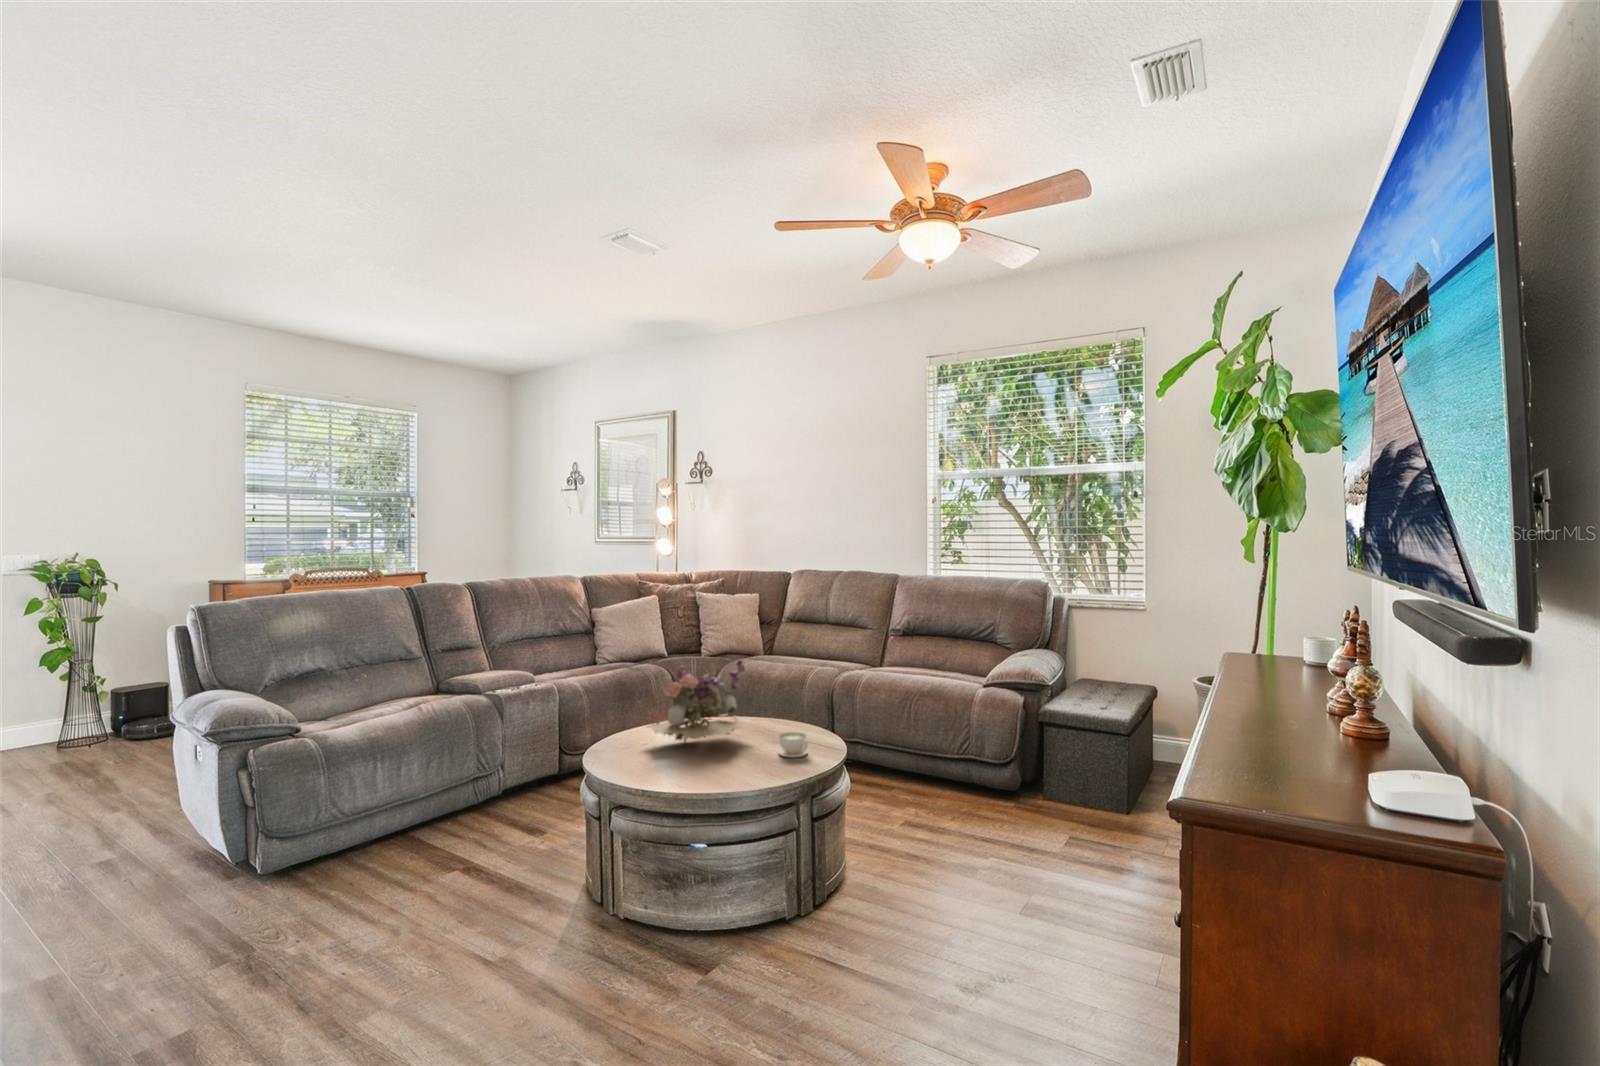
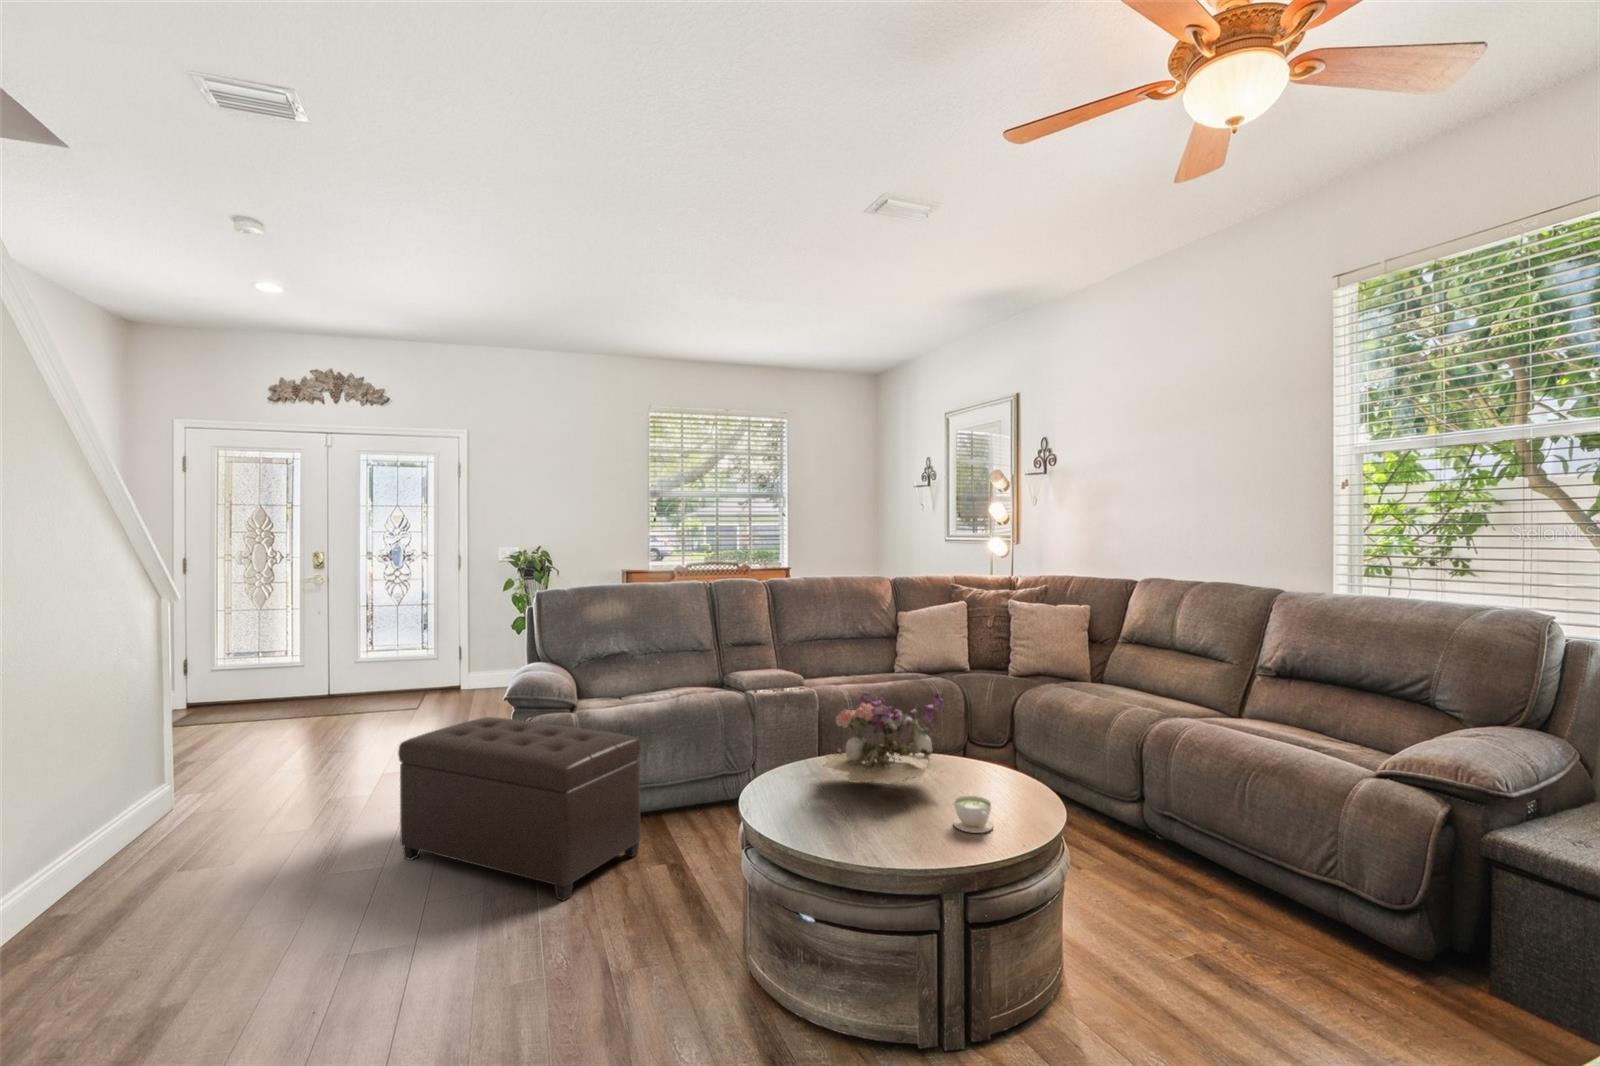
ottoman: none [71,747,419,952] -> present [398,717,641,900]

